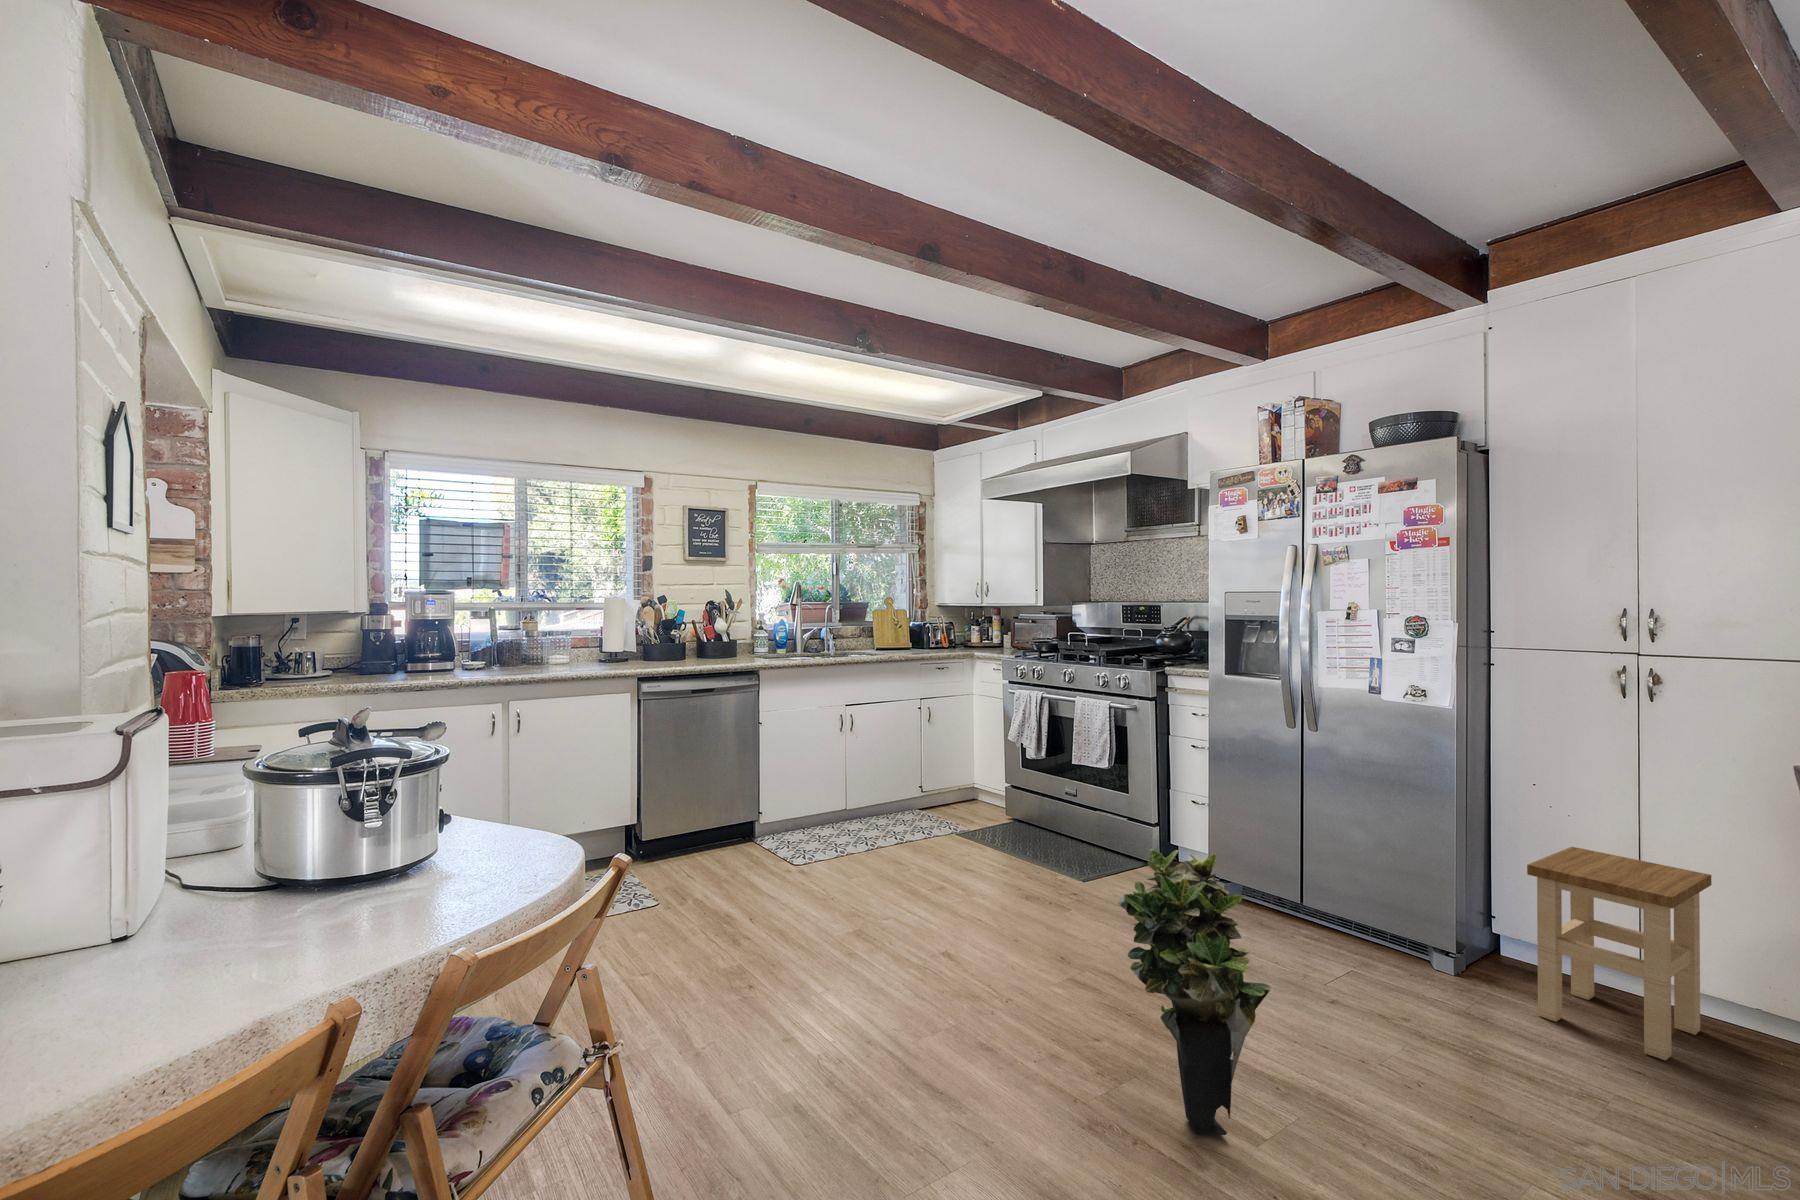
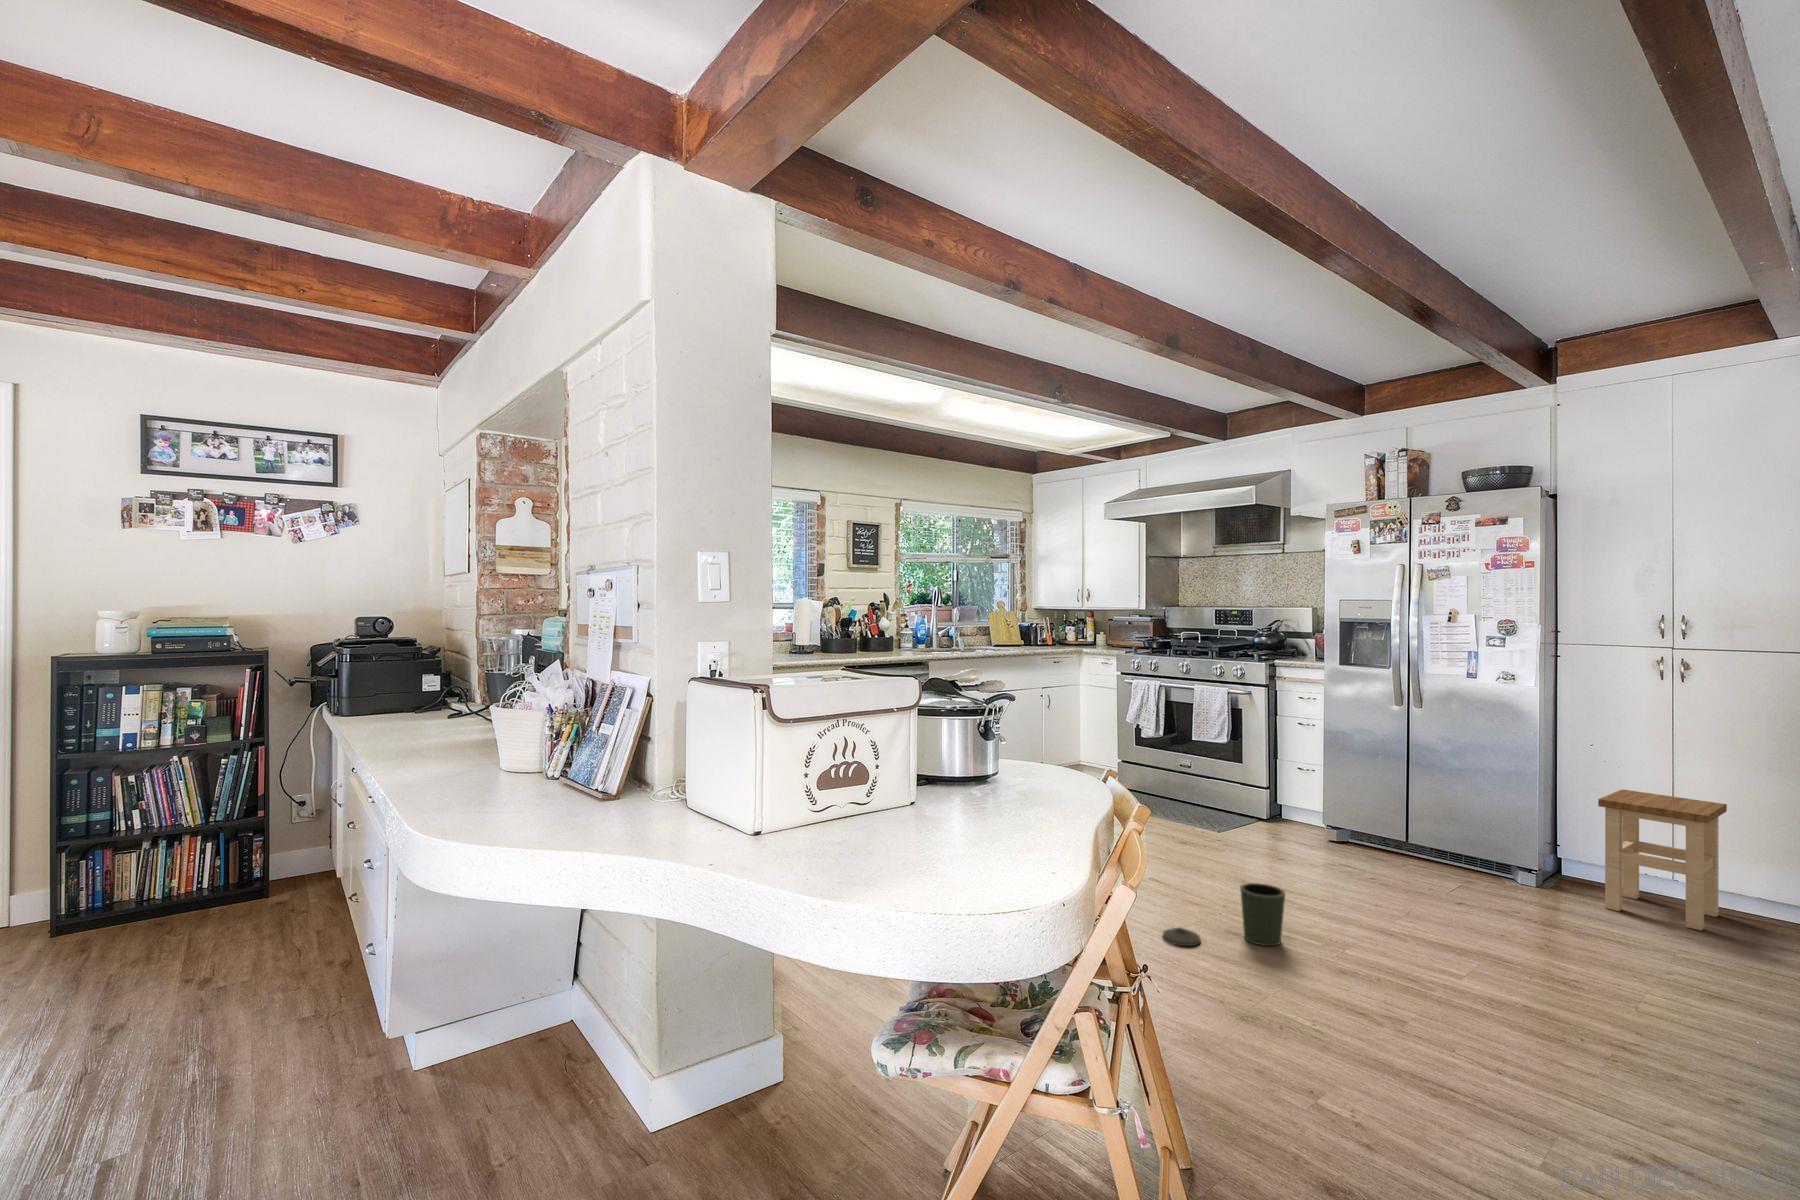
potted plant: present [1118,849,1271,1135] -> none [1341,783,1457,972]
trash can: none [883,985,1049,1080] -> present [1163,883,1285,946]

